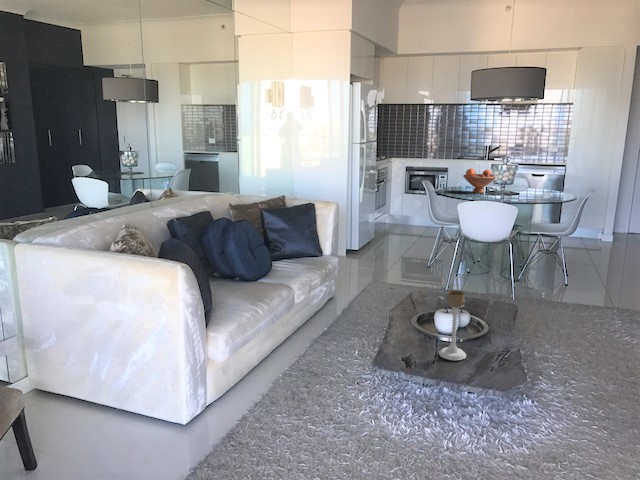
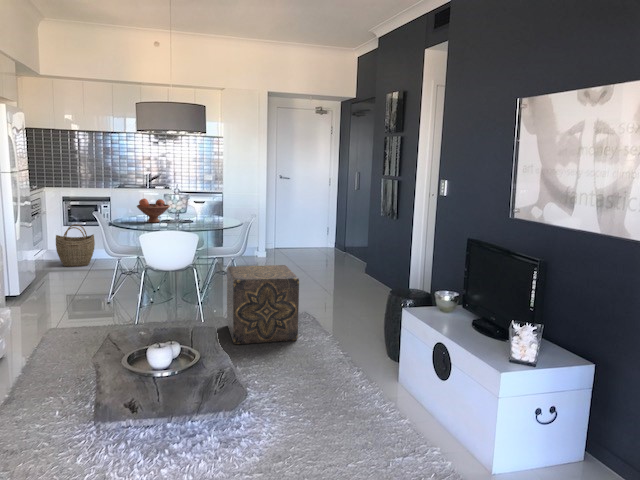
woven basket: none [396,192,430,232] -> present [56,224,95,267]
ottoman: none [540,245,631,339] -> present [227,265,299,344]
candle holder: present [439,290,466,360] -> none [165,324,192,394]

